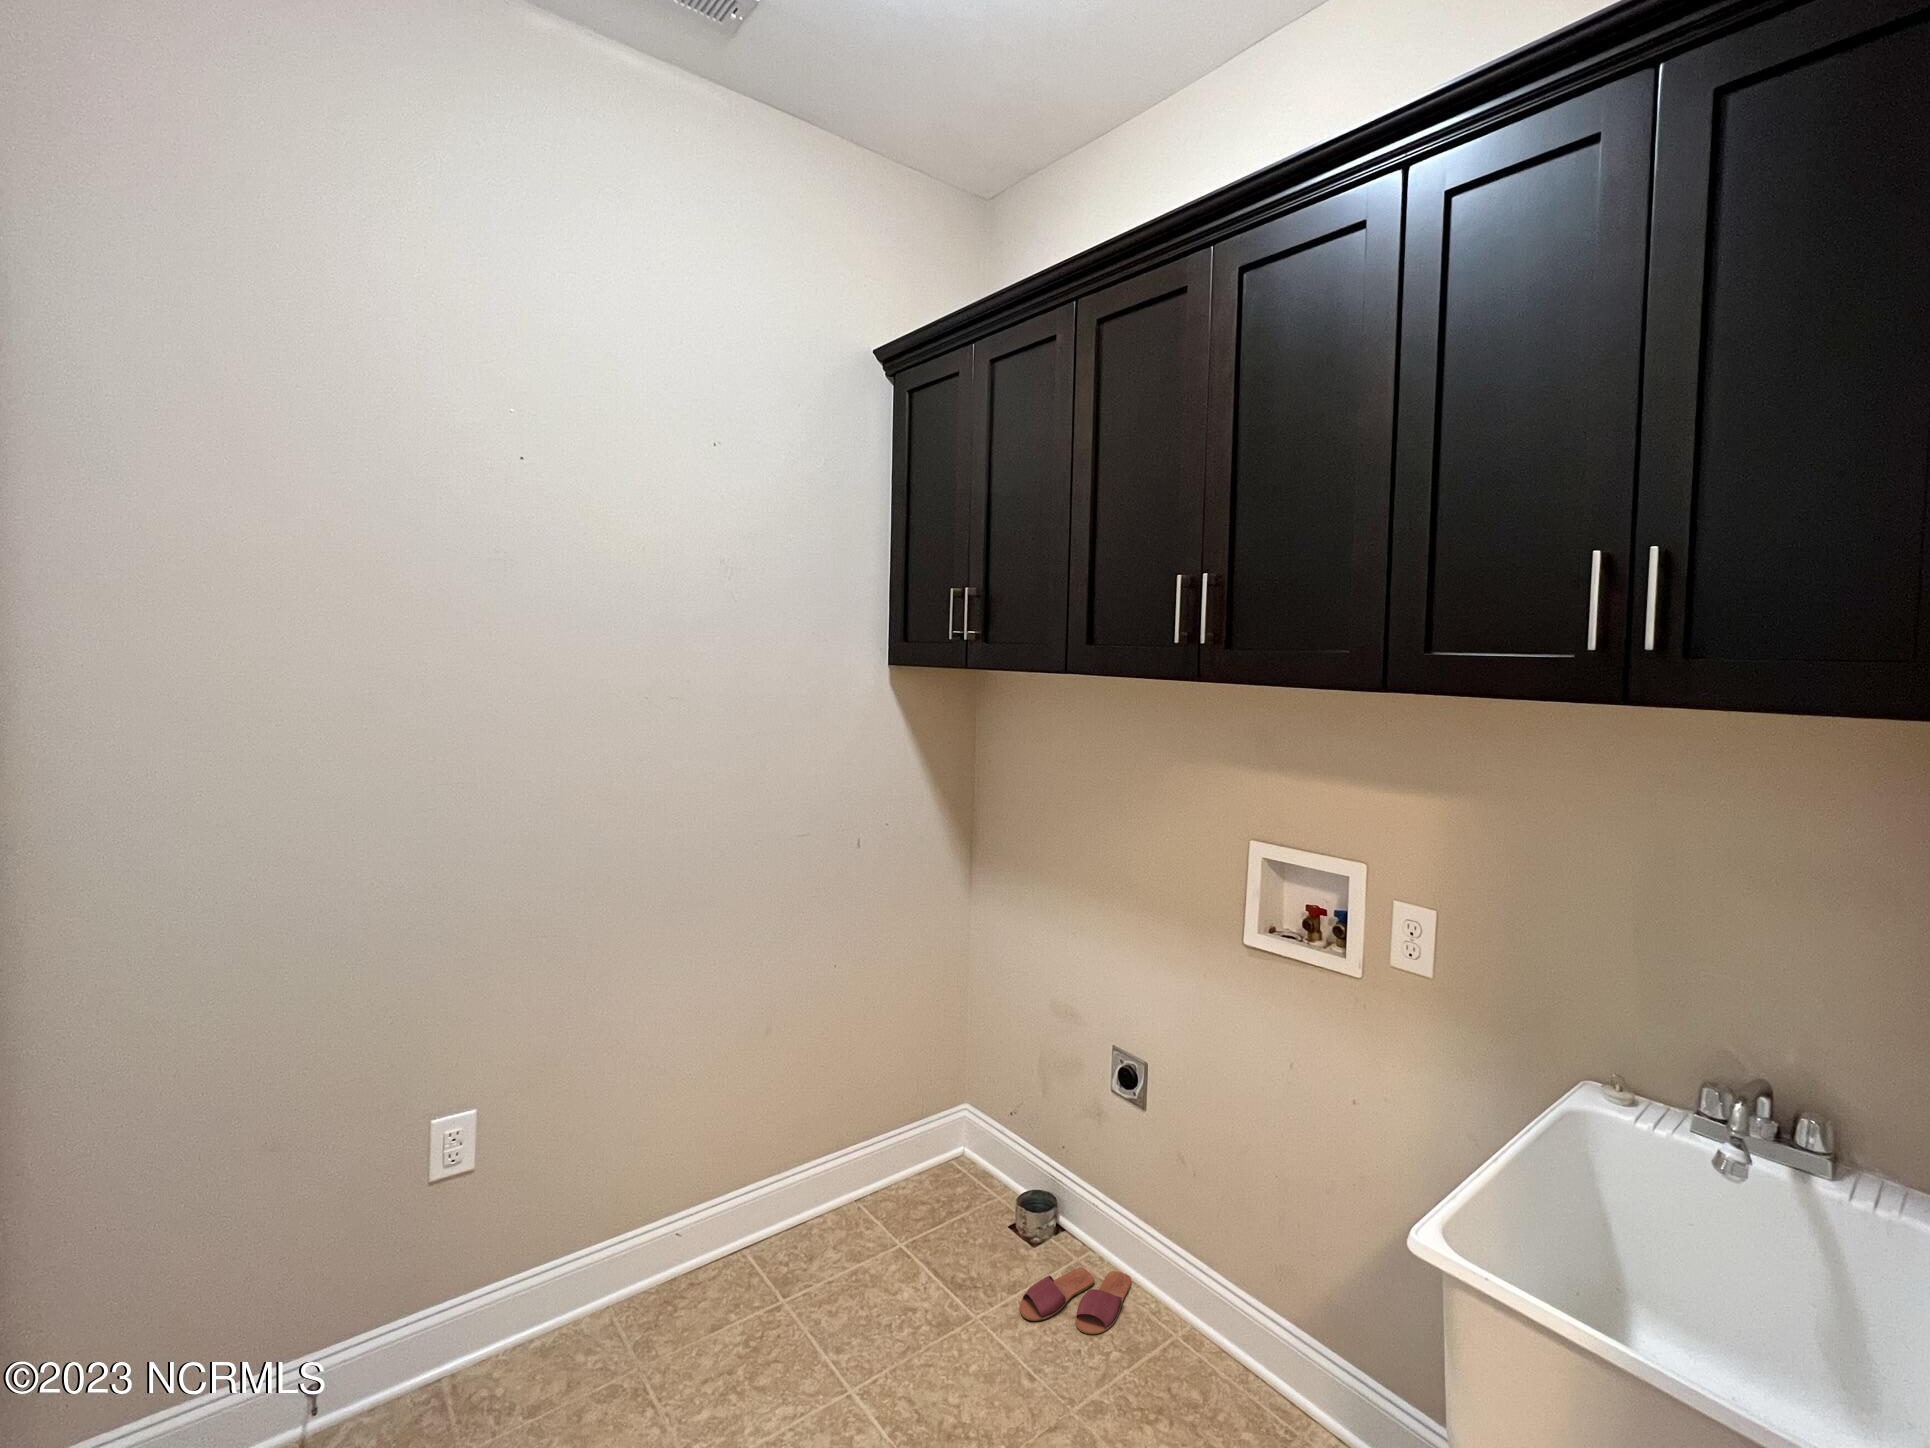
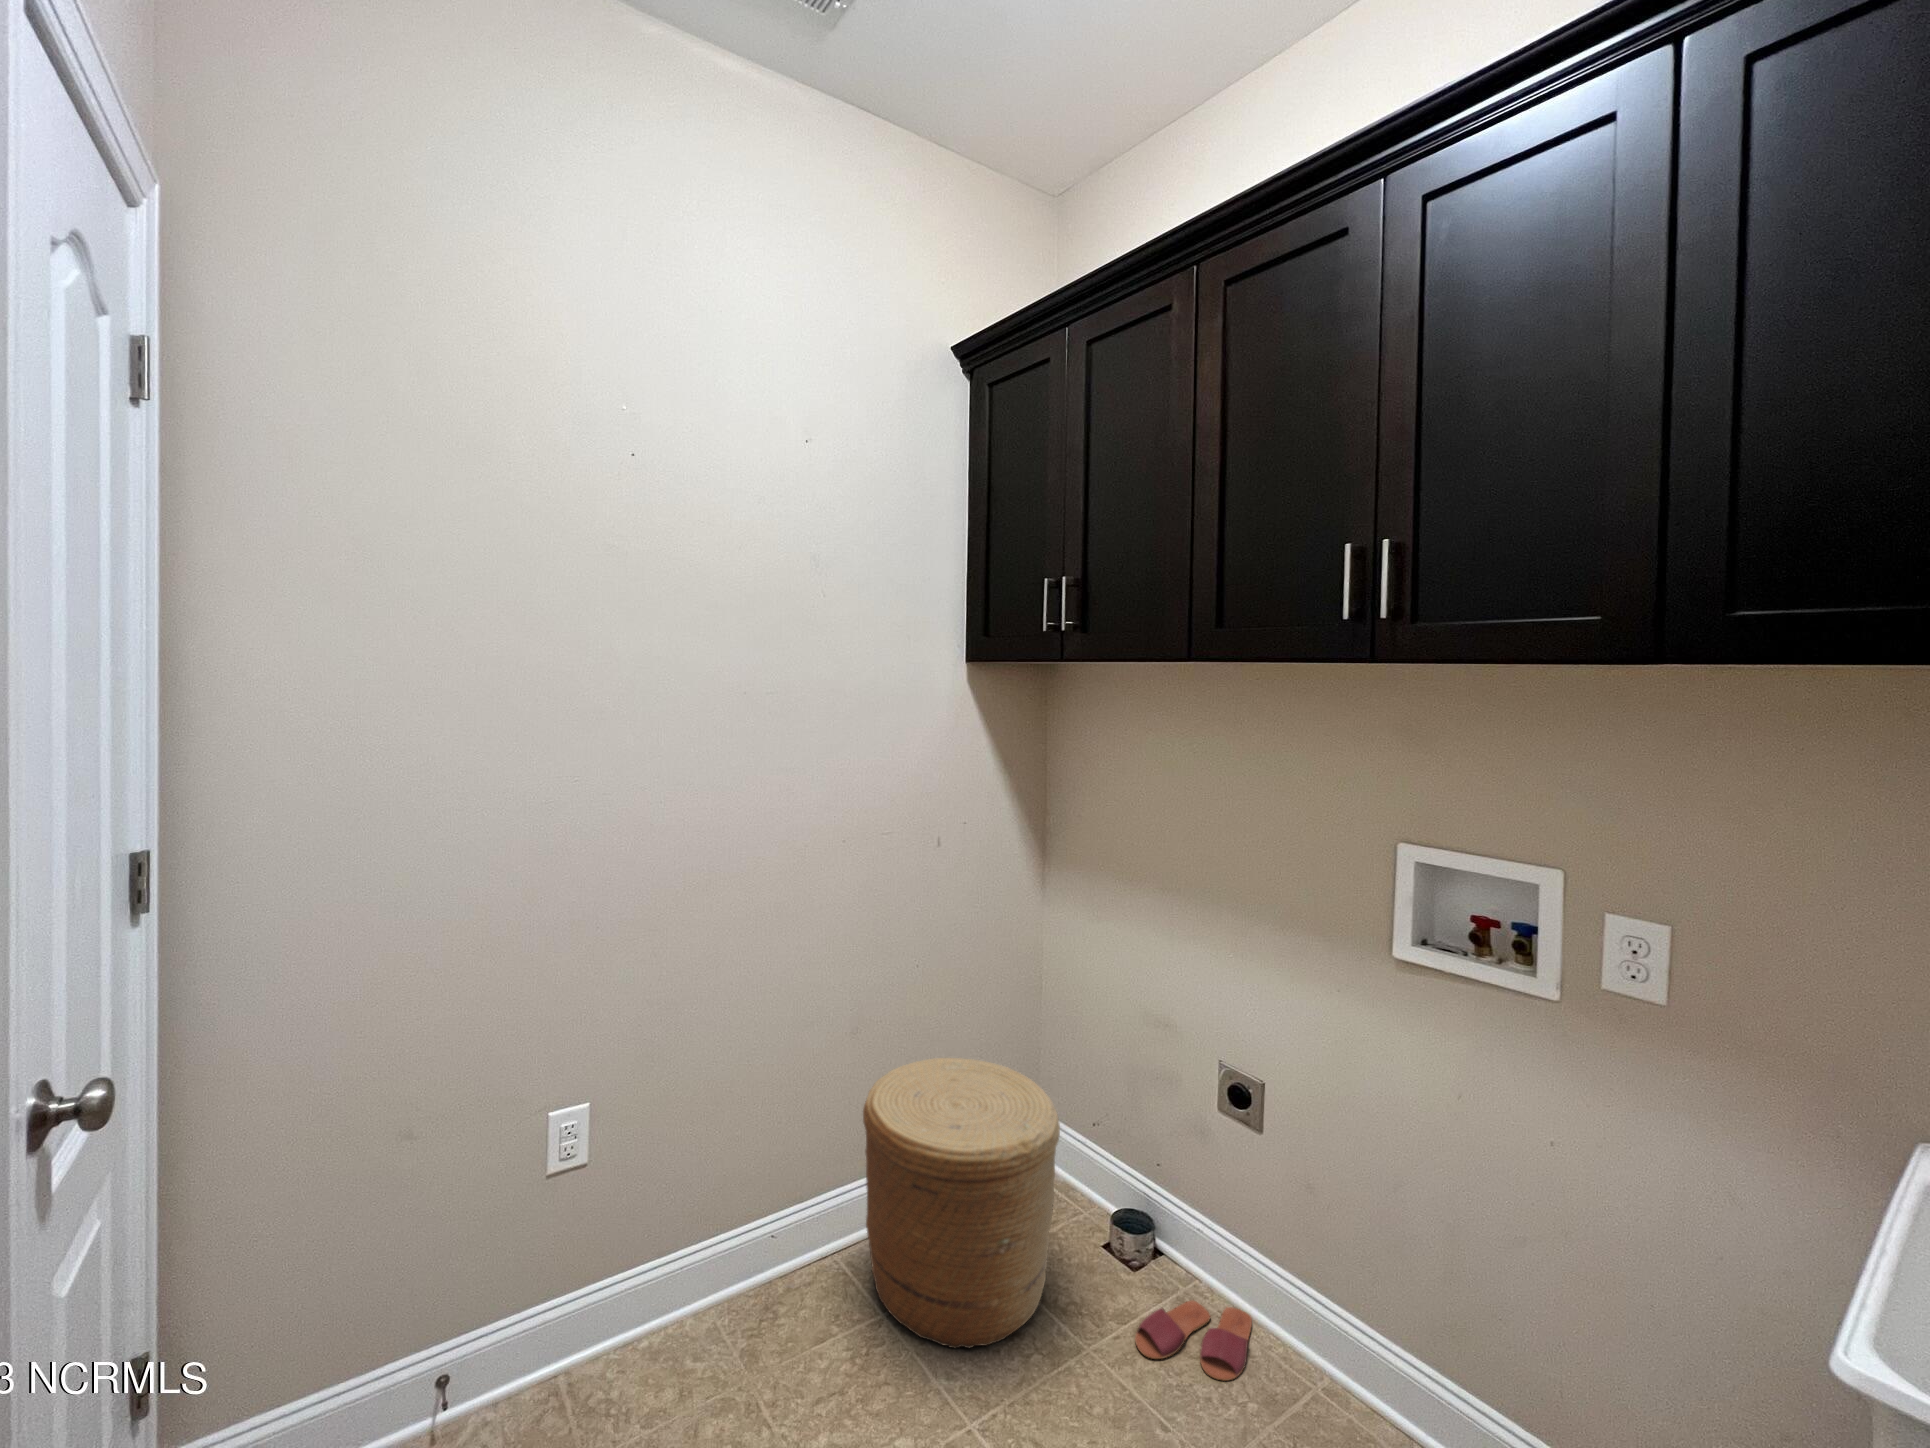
woven basket: none [768,1054,959,1326] -> present [863,1058,1060,1348]

